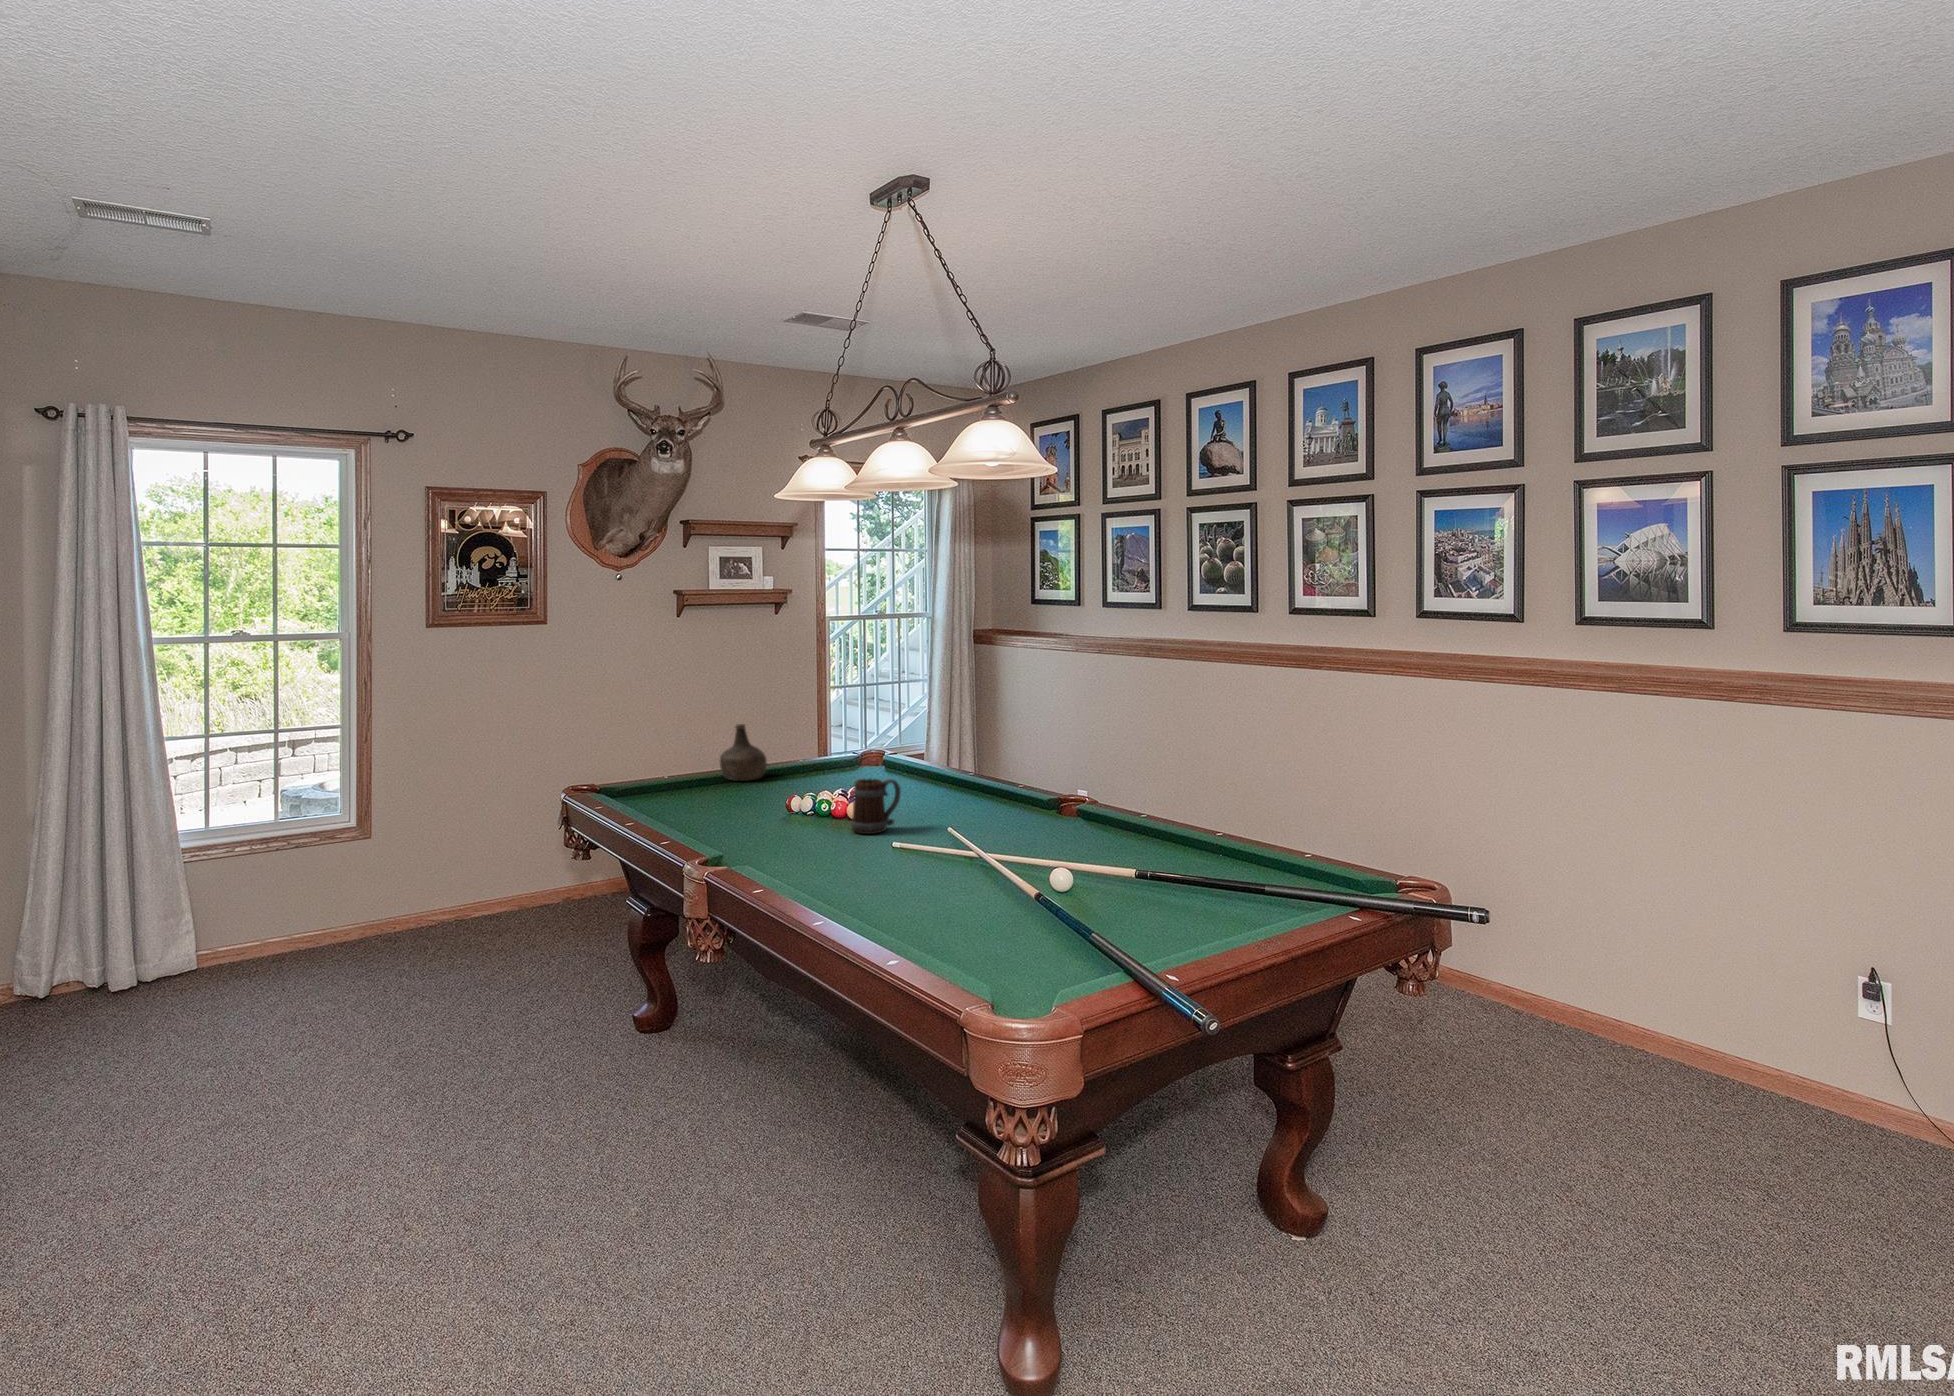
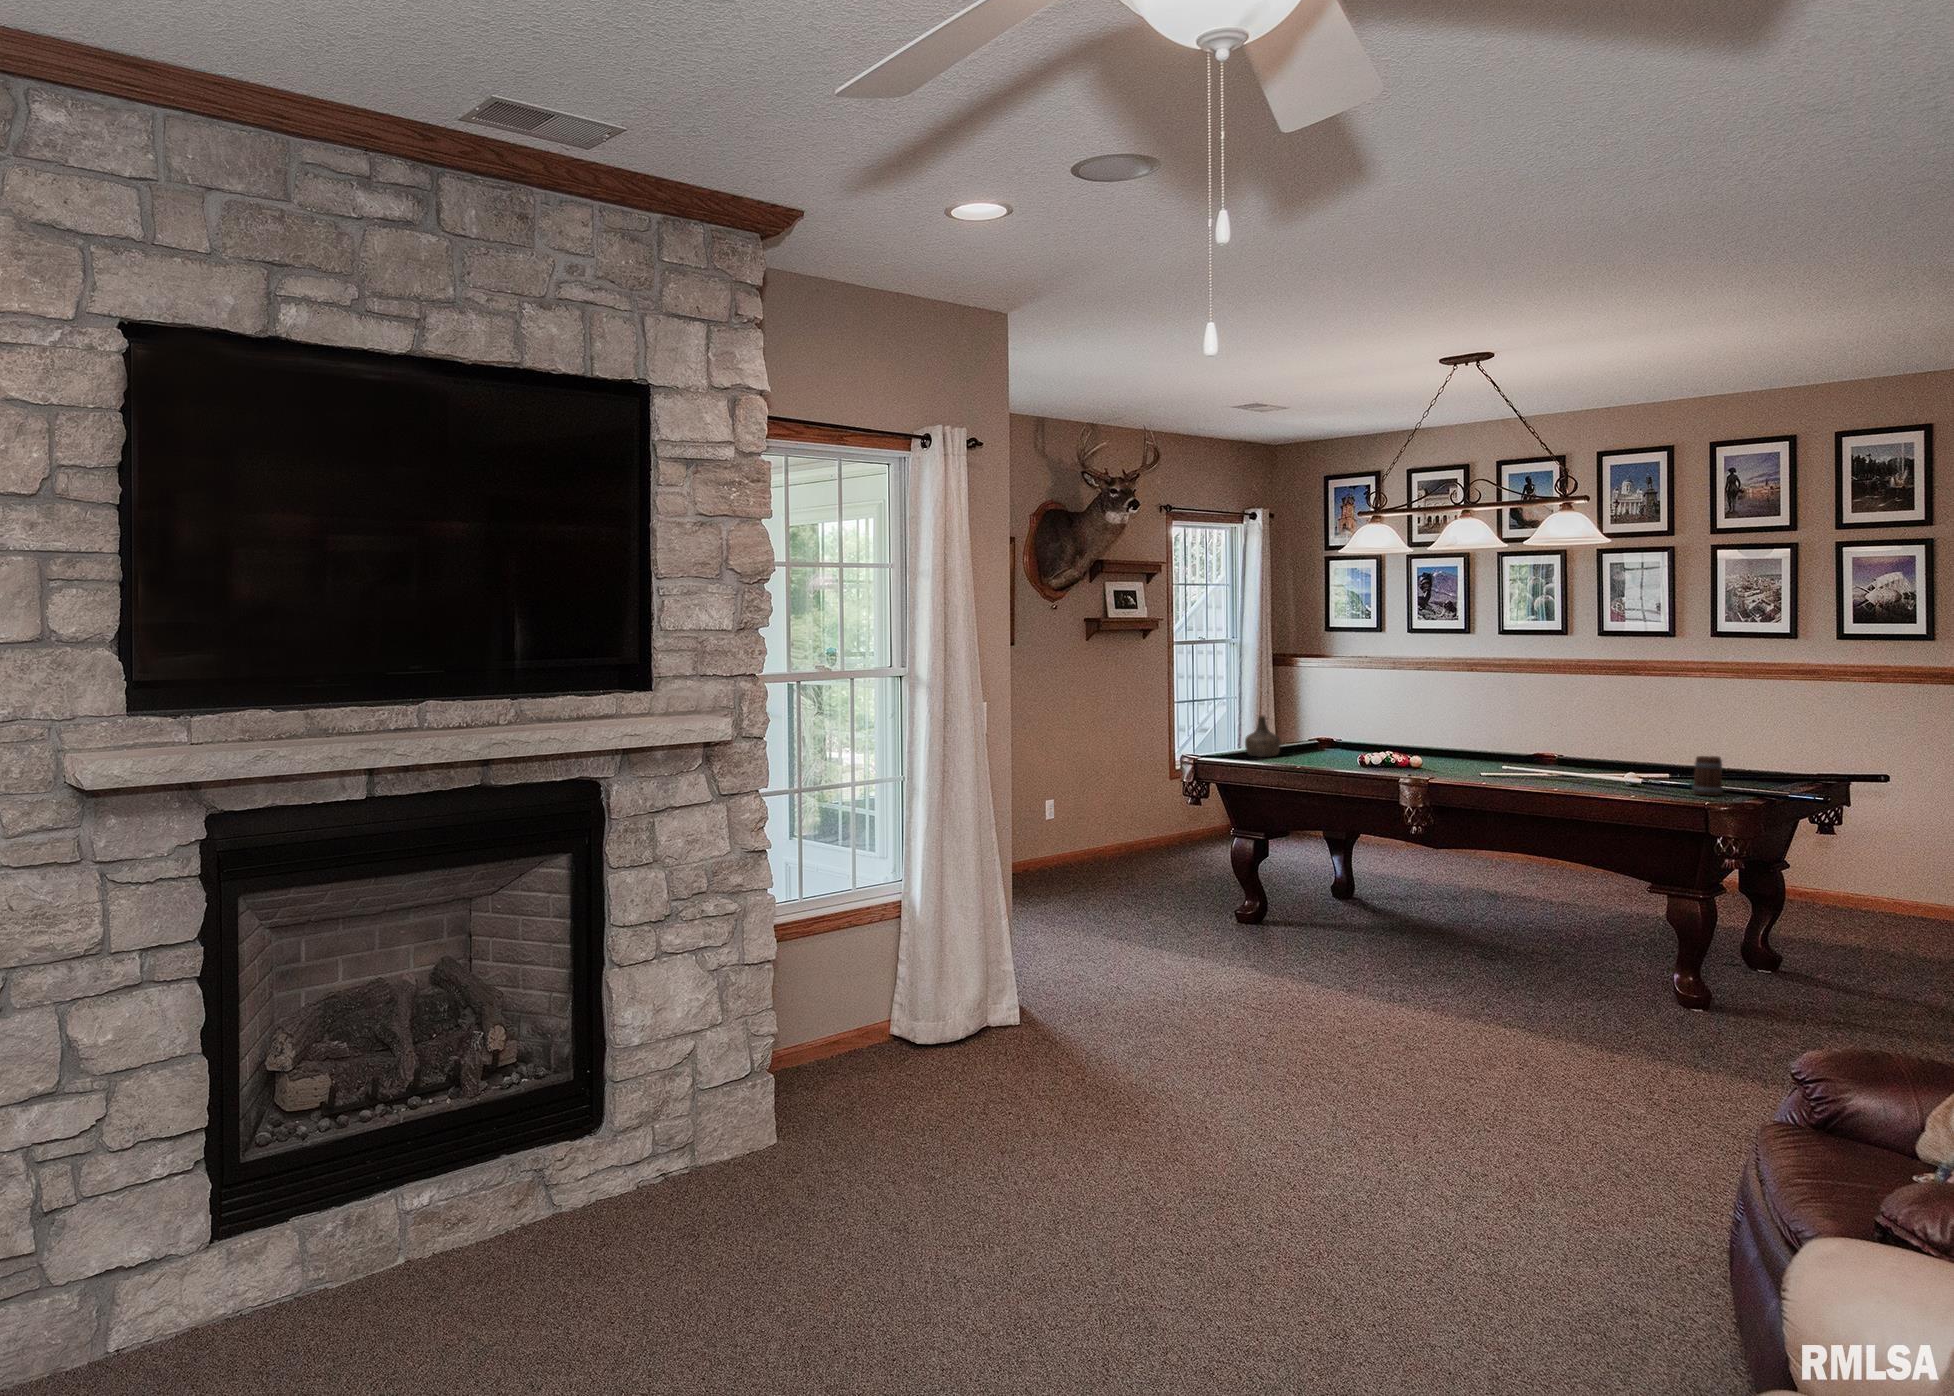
beer mug: present [851,779,901,834] -> present [1693,756,1723,796]

